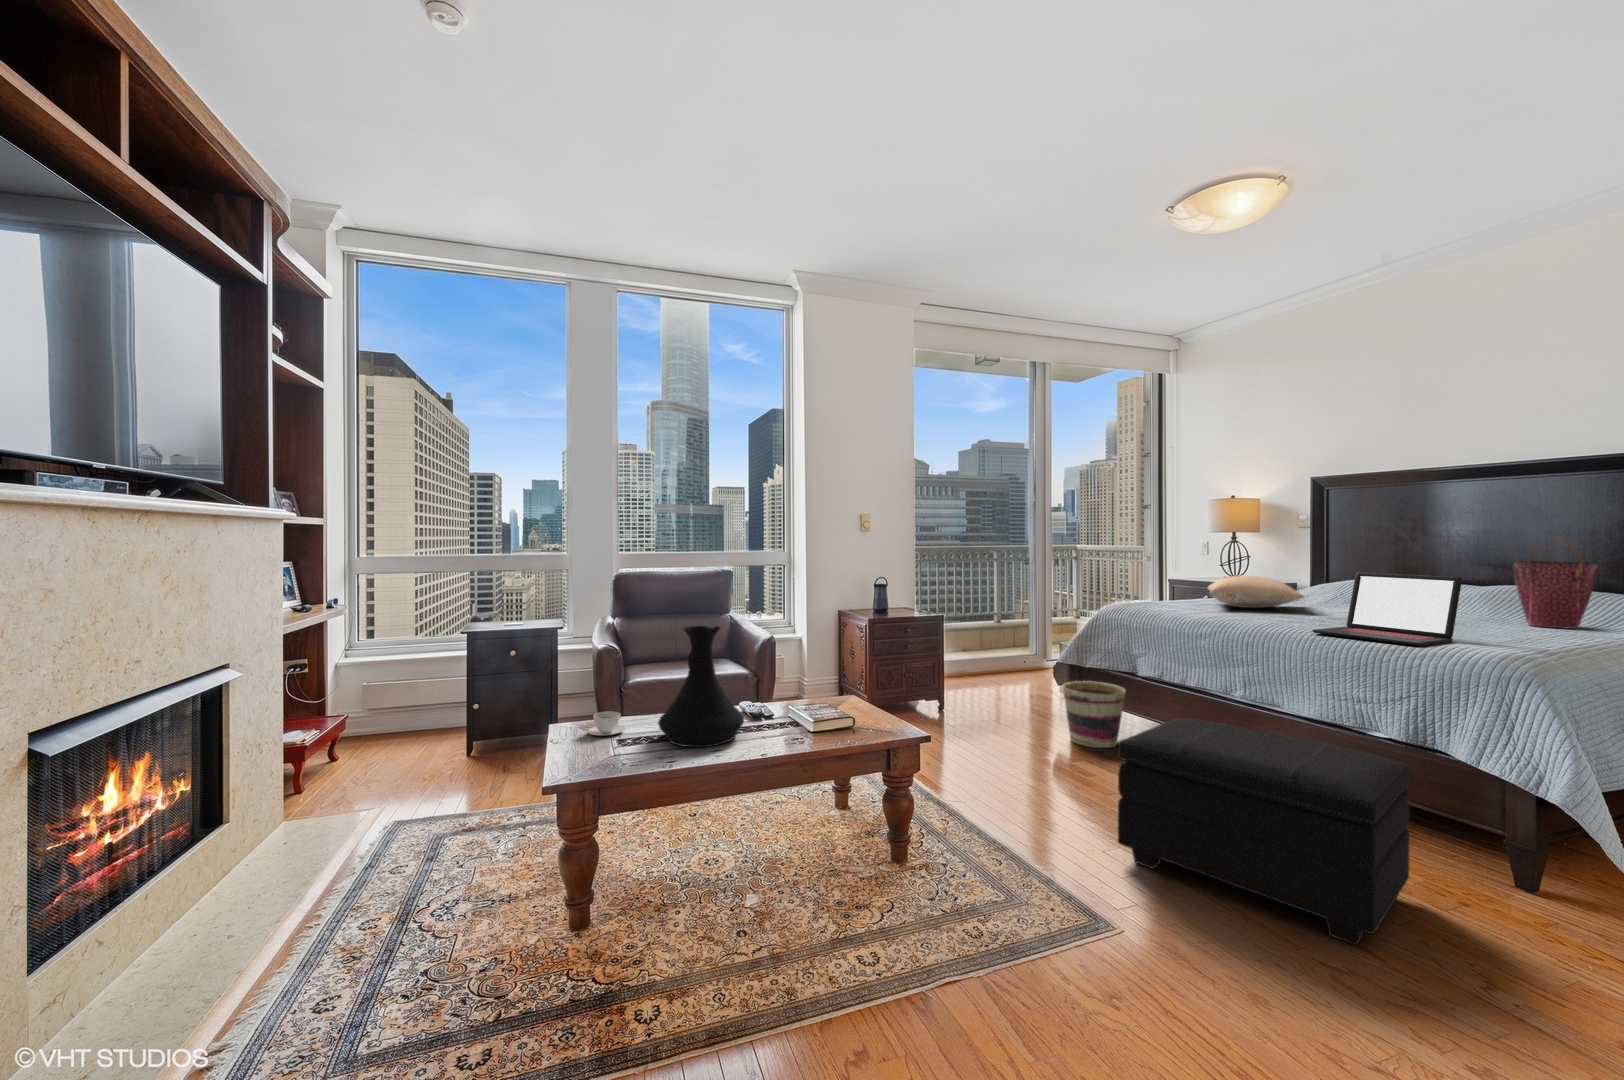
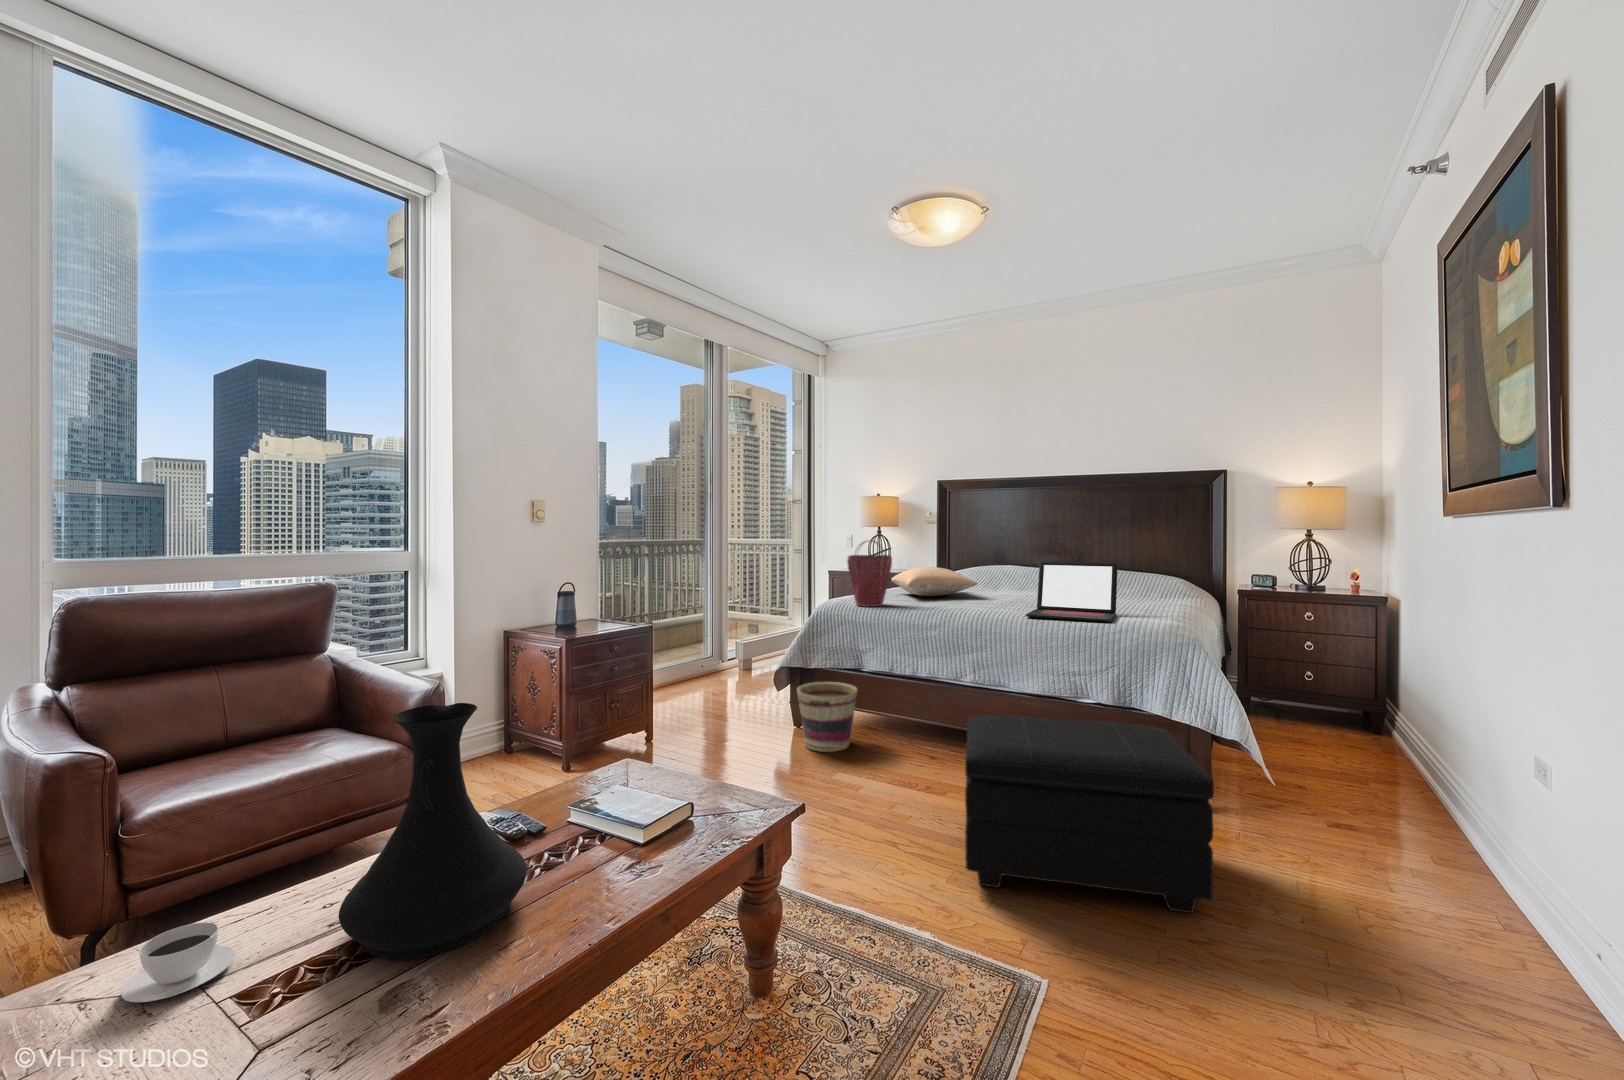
handbag: present [1512,543,1598,629] -> present [847,540,892,607]

